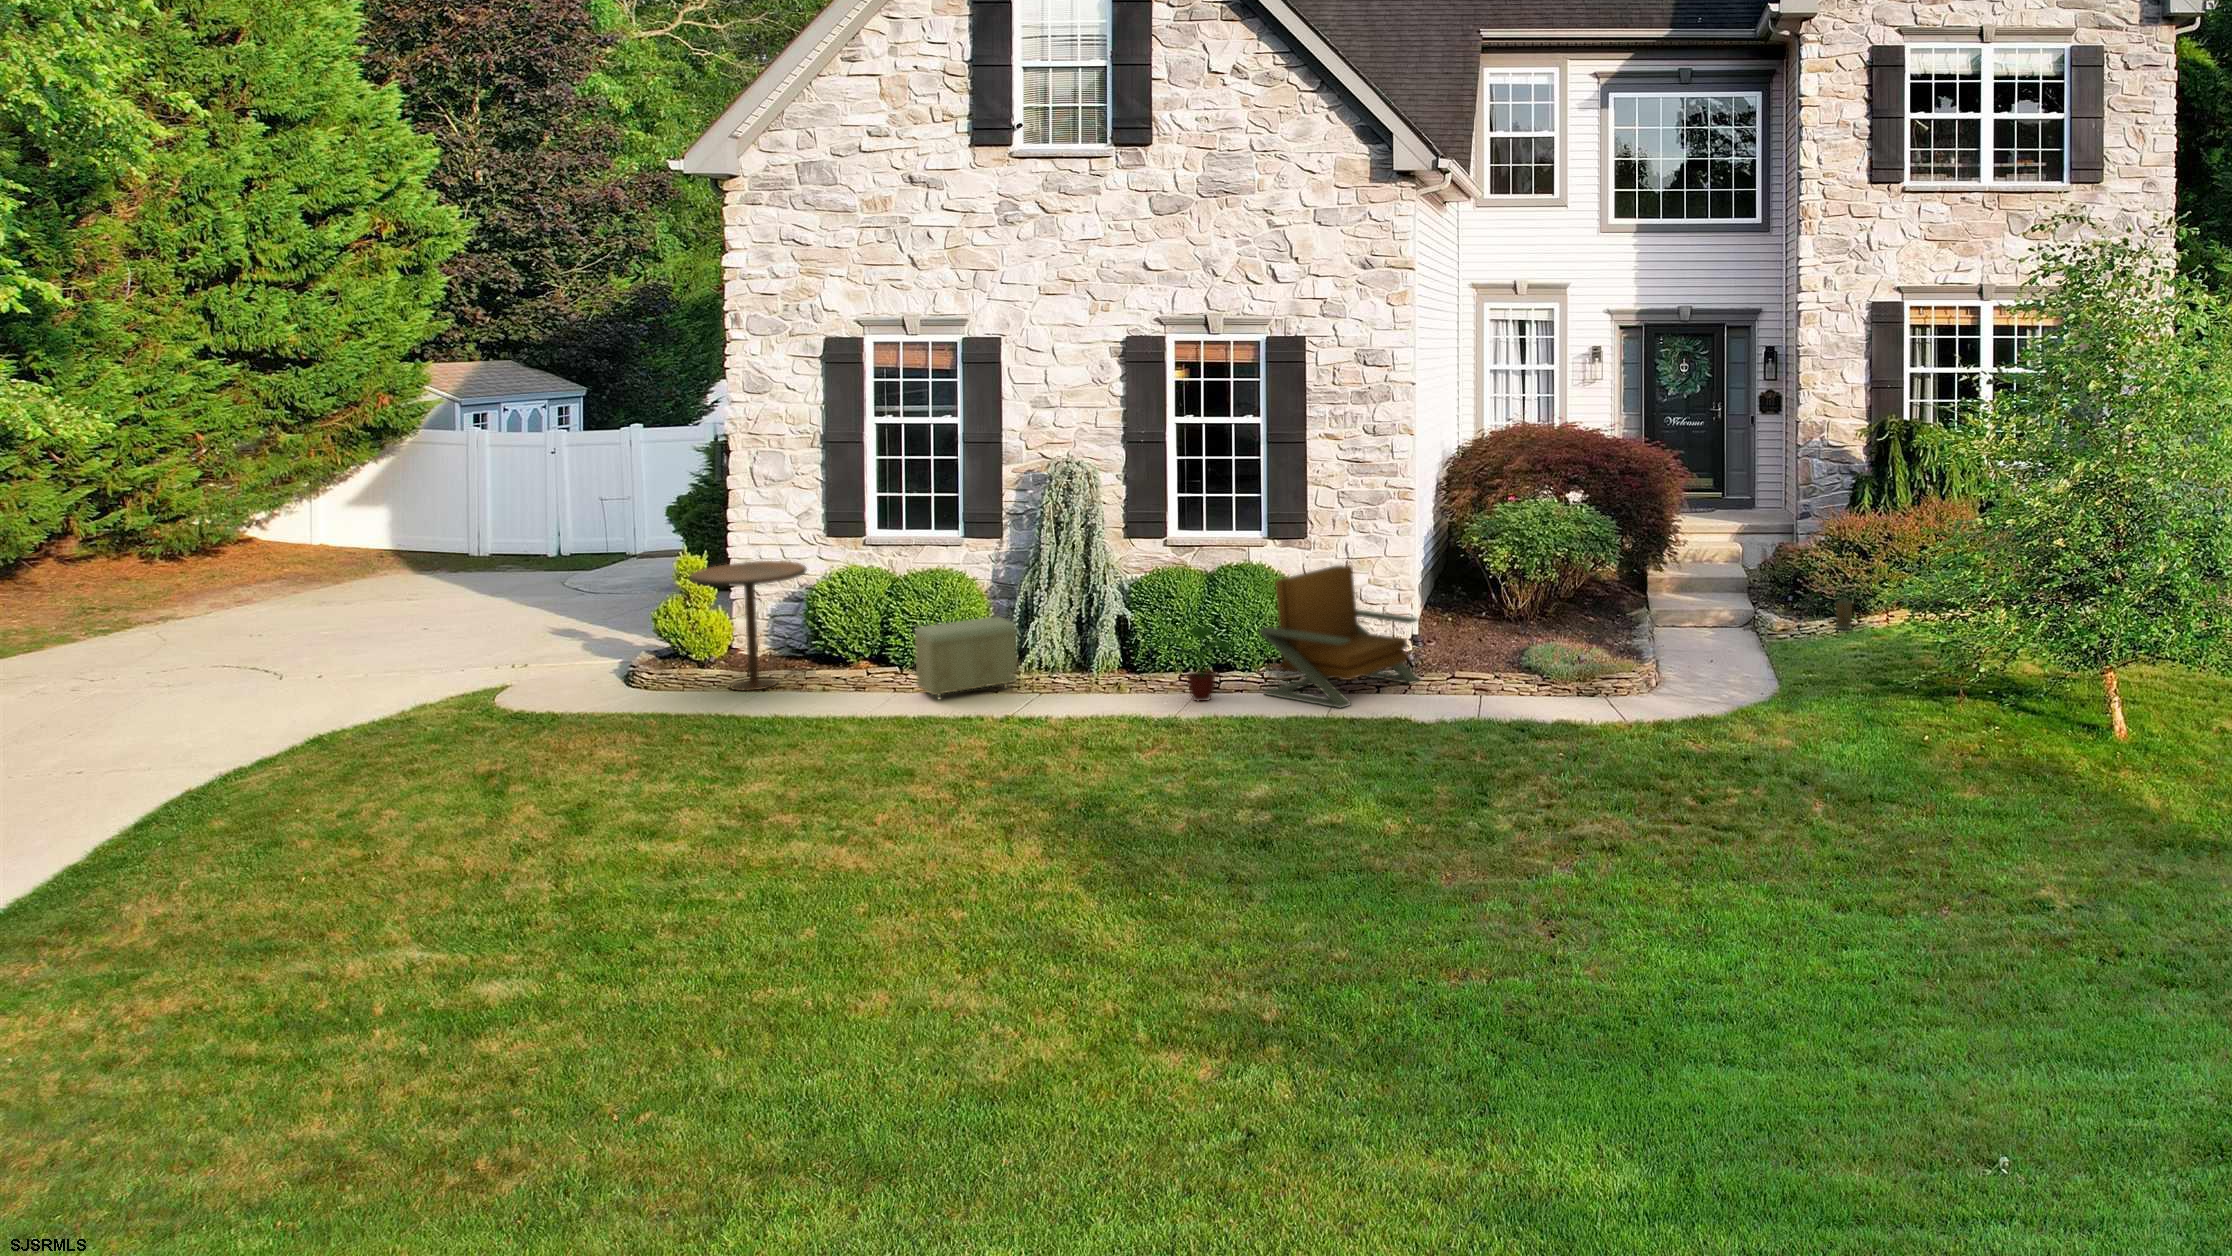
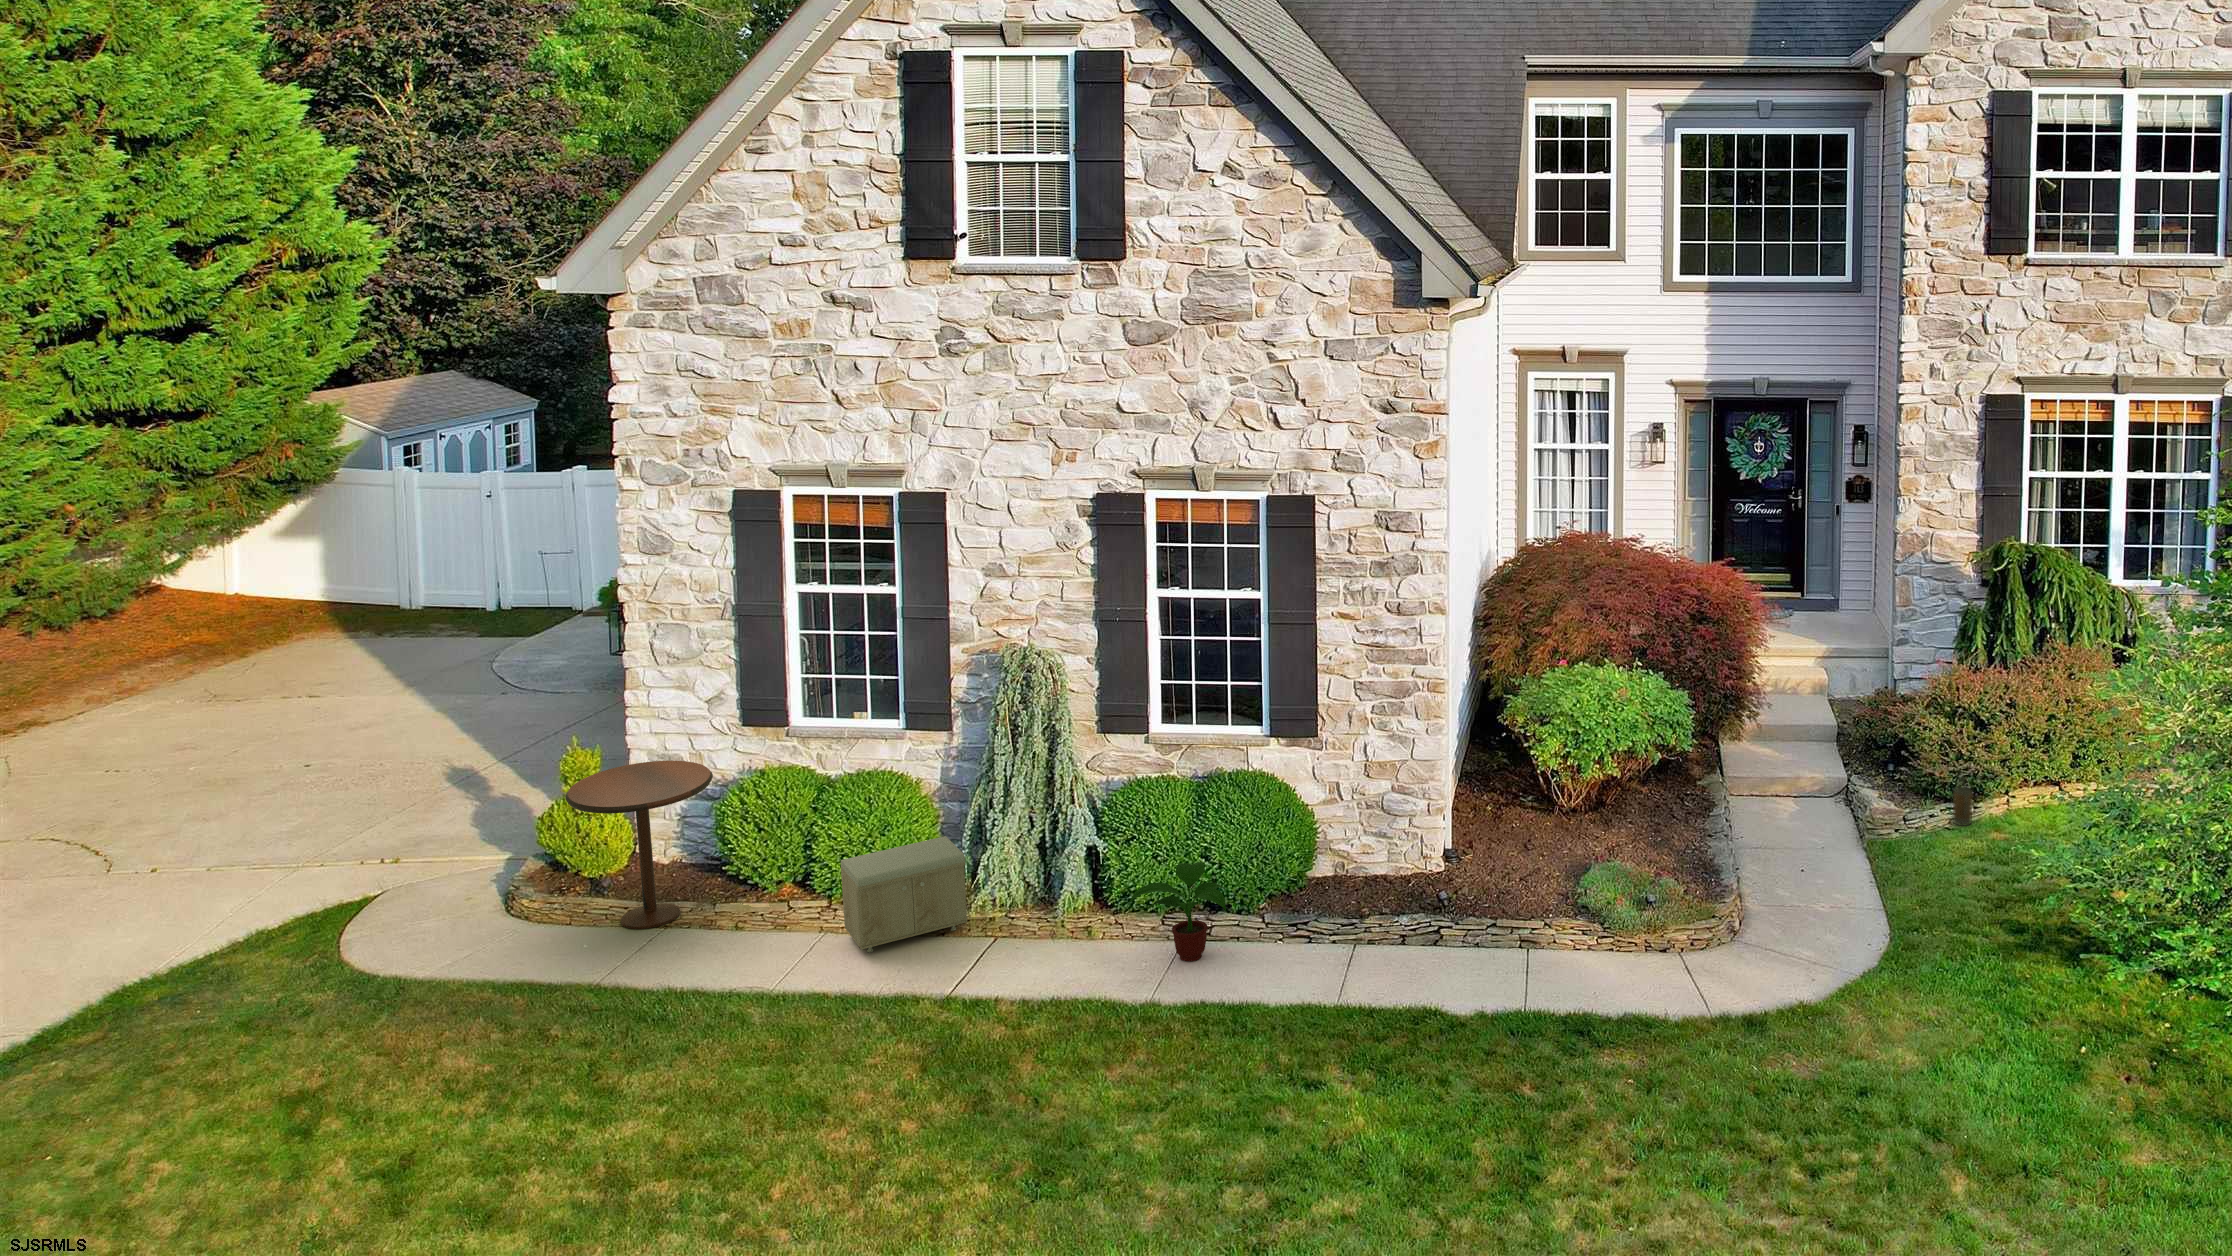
lounge chair: present [1259,565,1419,708] -> none [1260,776,1457,980]

